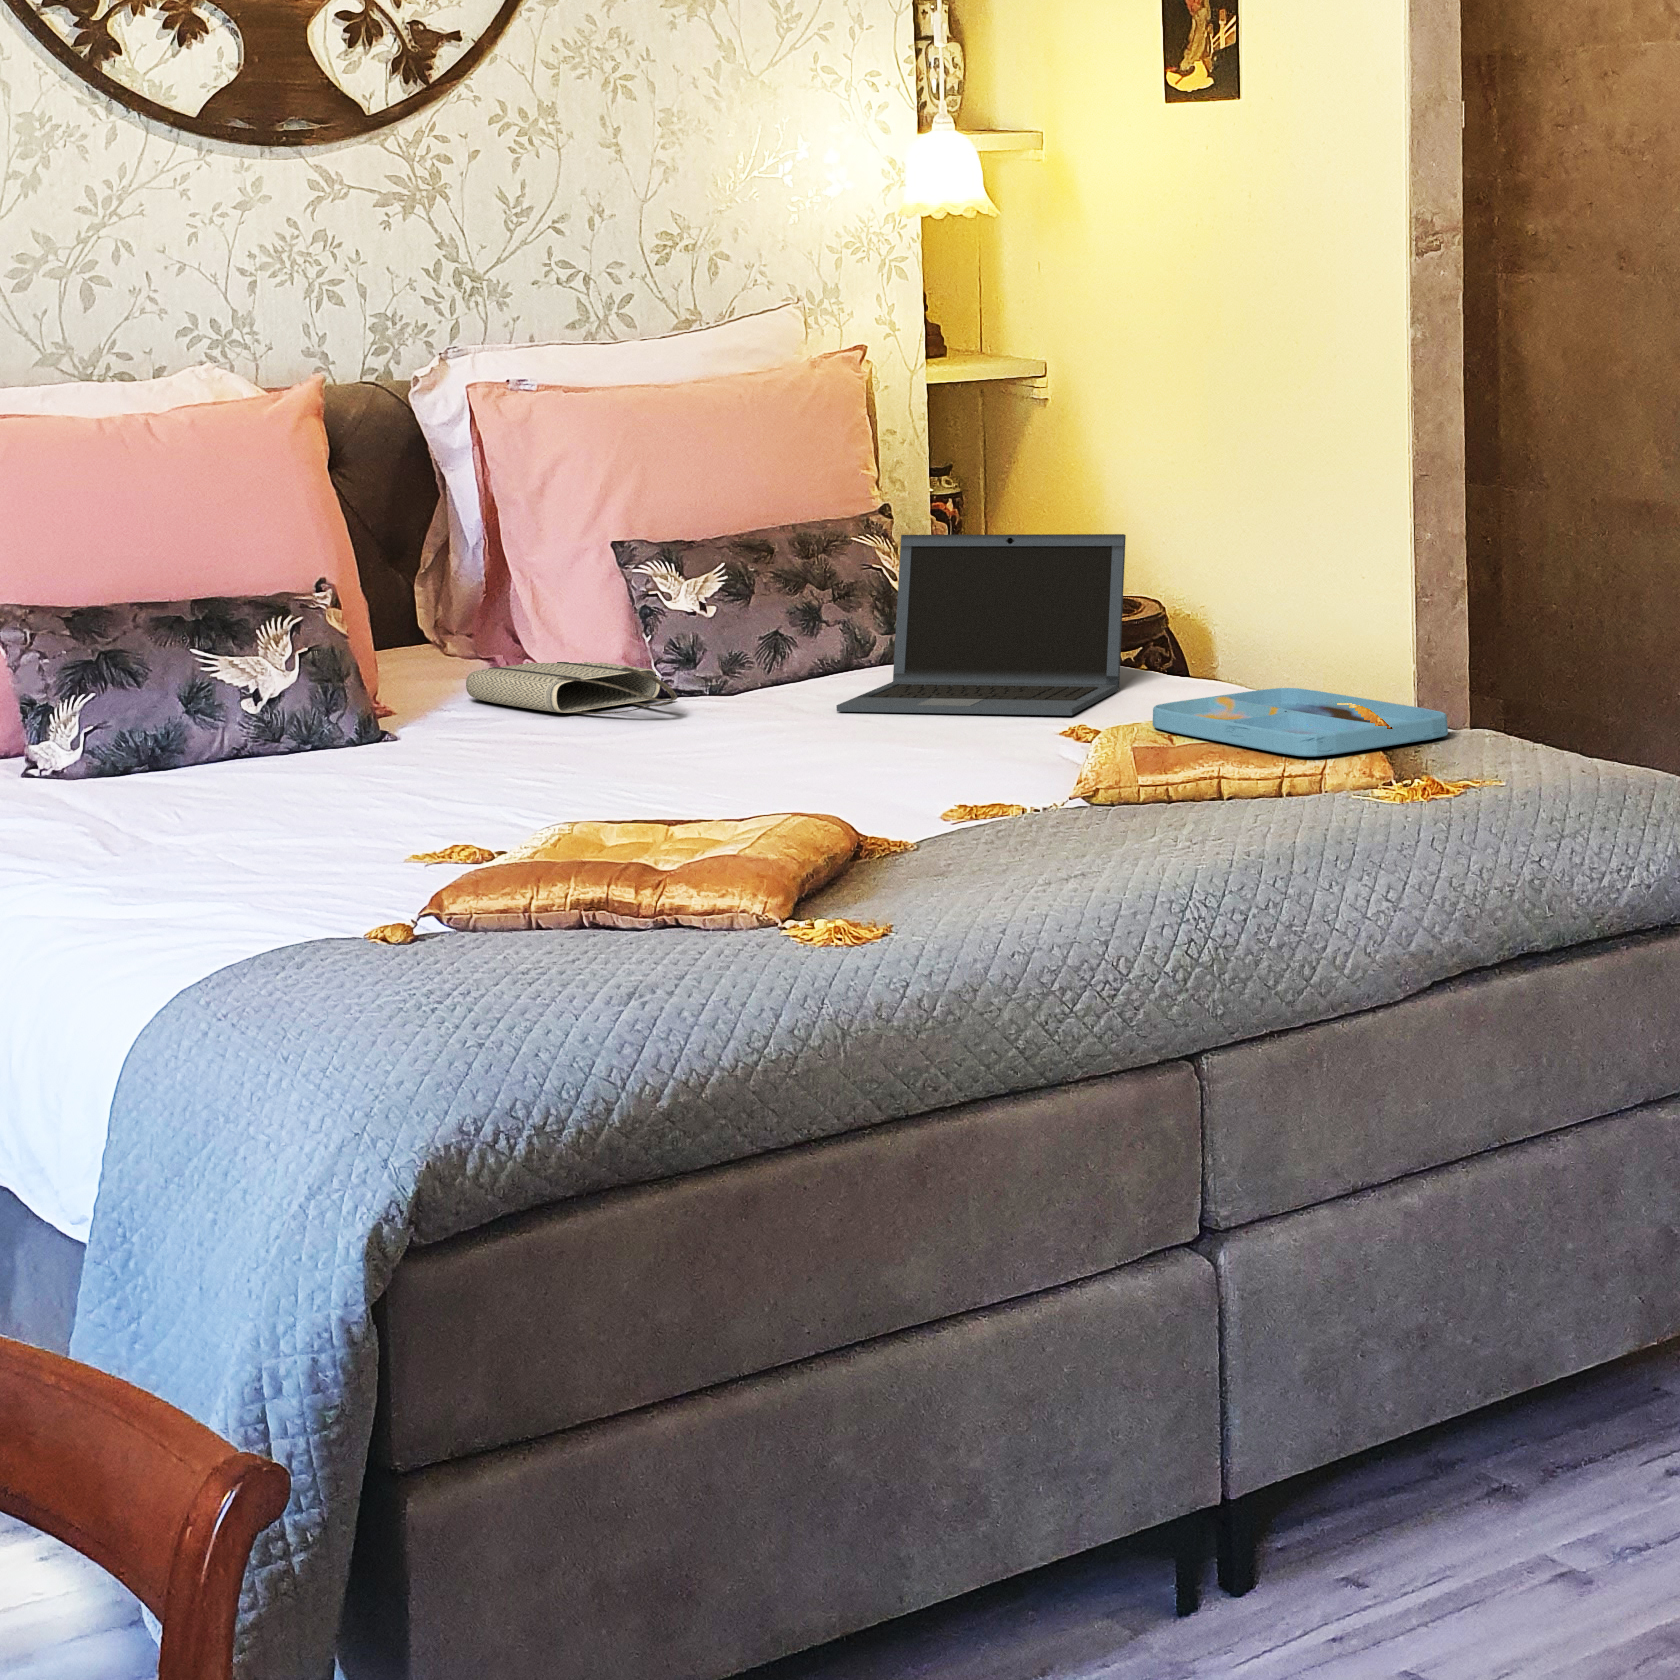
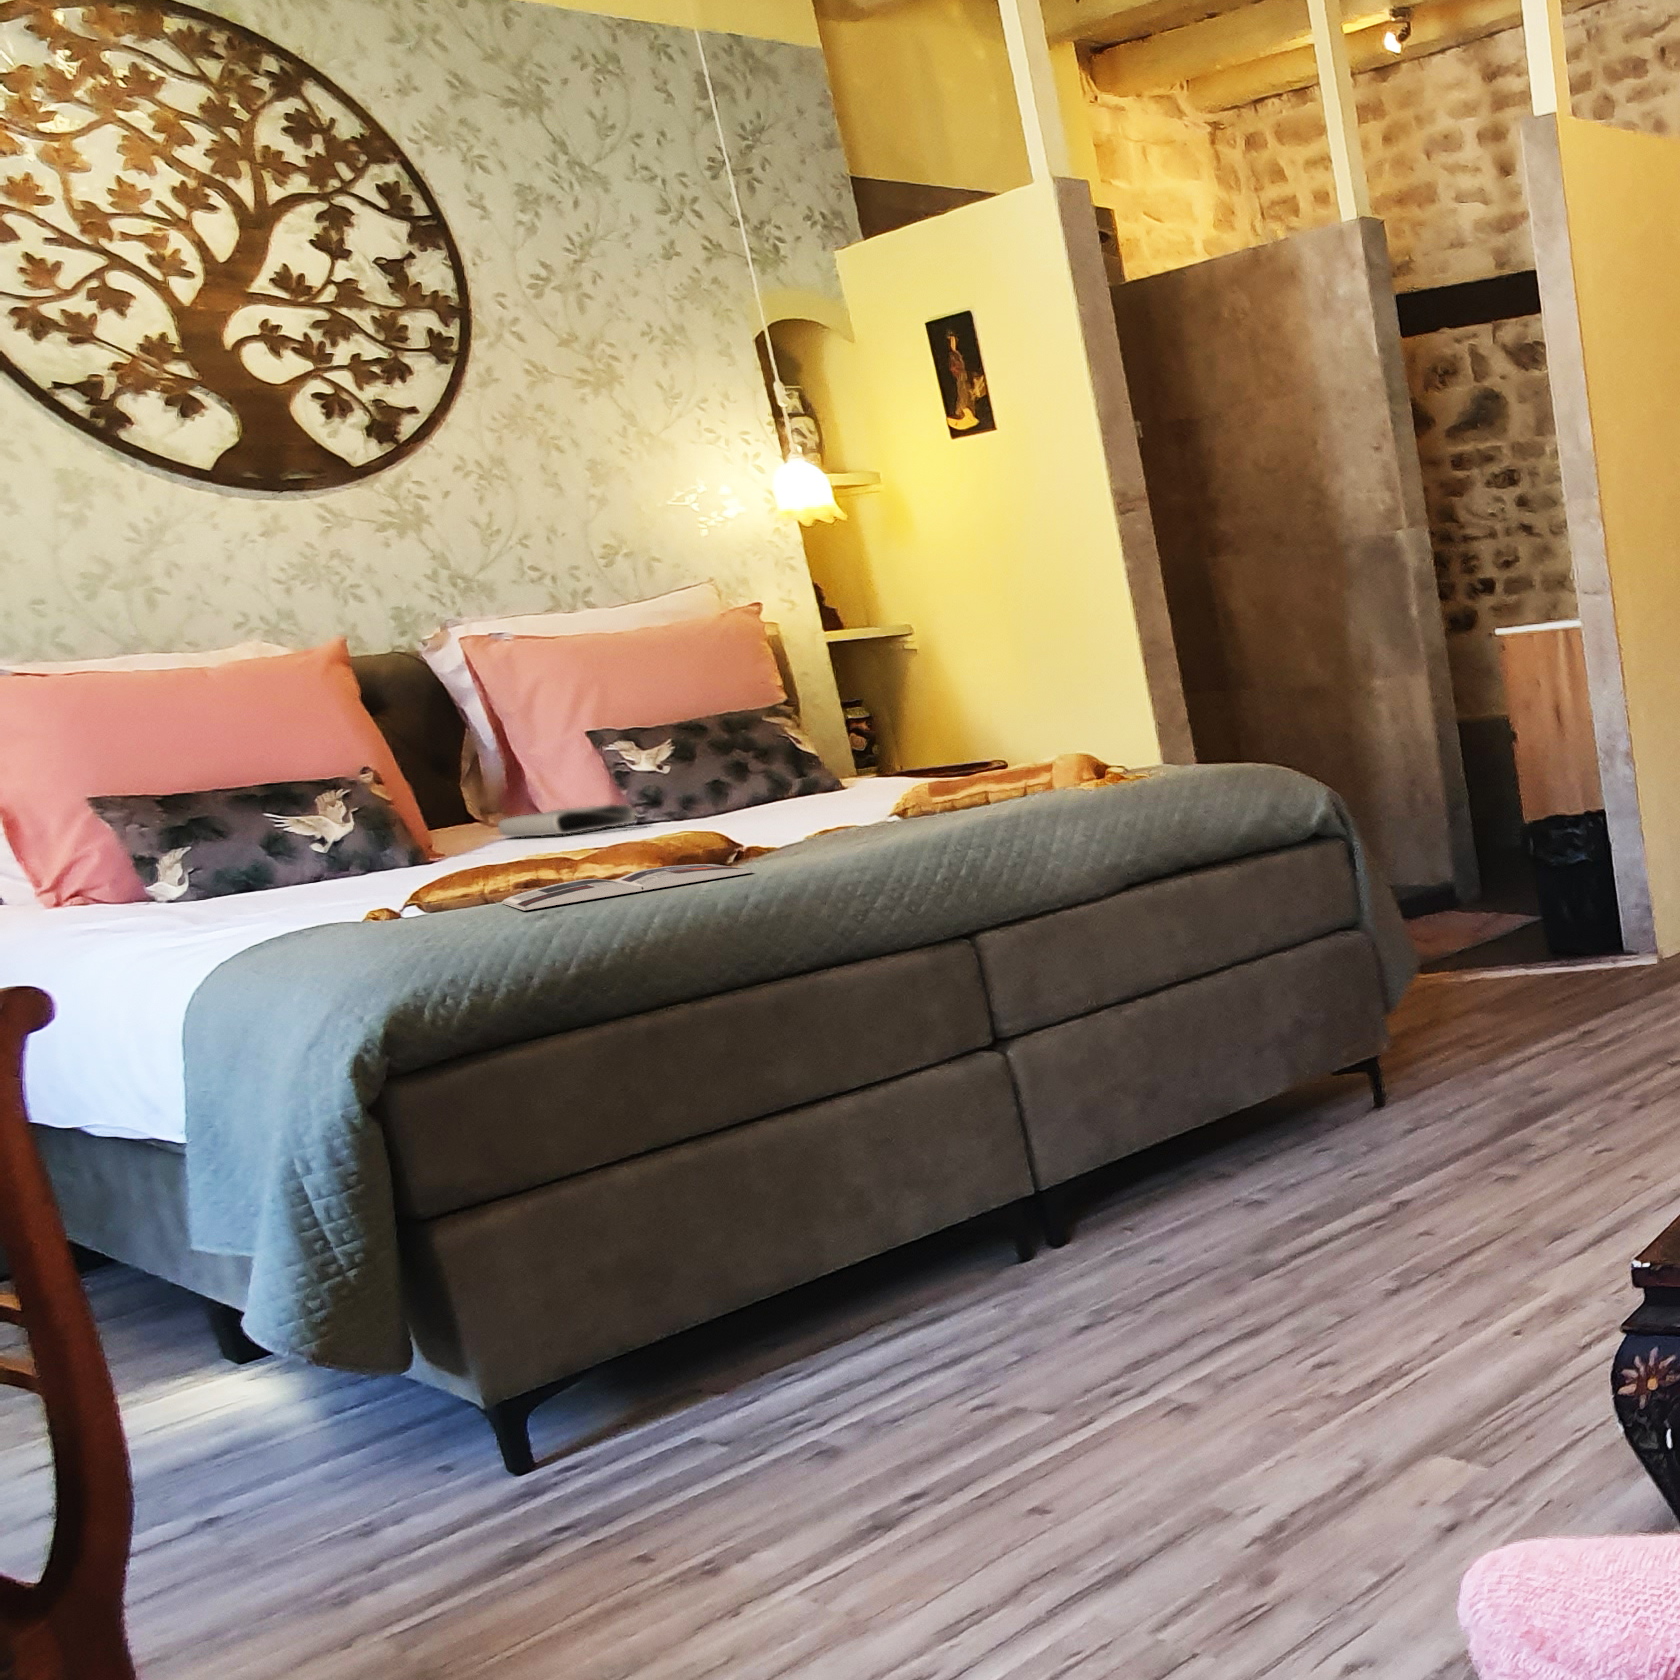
laptop: present [836,534,1126,715] -> none [751,693,940,813]
tray: present [1153,688,1448,757] -> none [945,764,1120,795]
magazine: none [578,913,971,1007] -> present [501,864,754,910]

